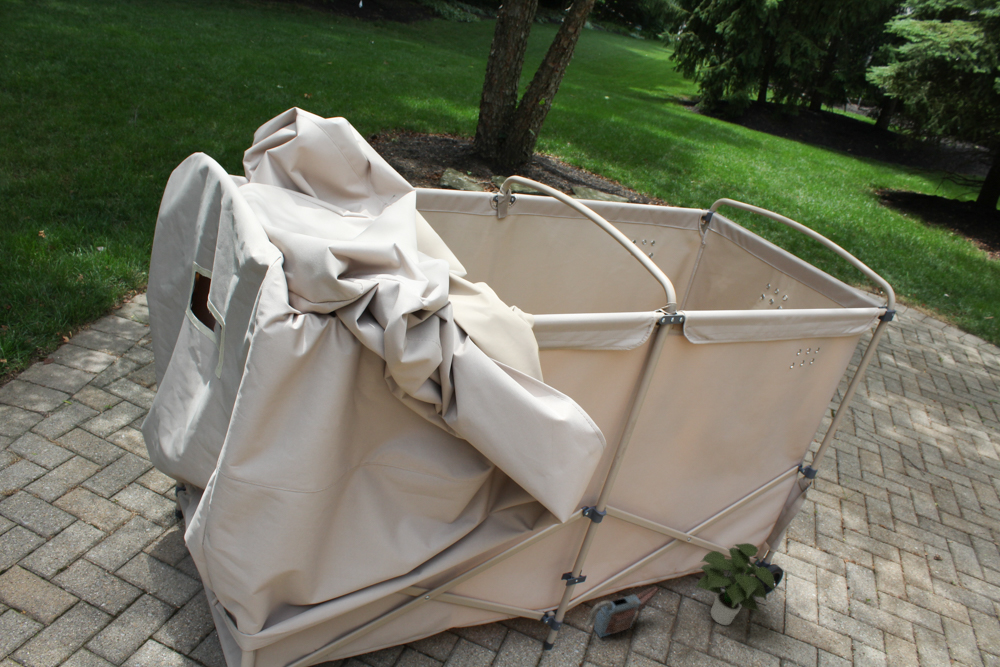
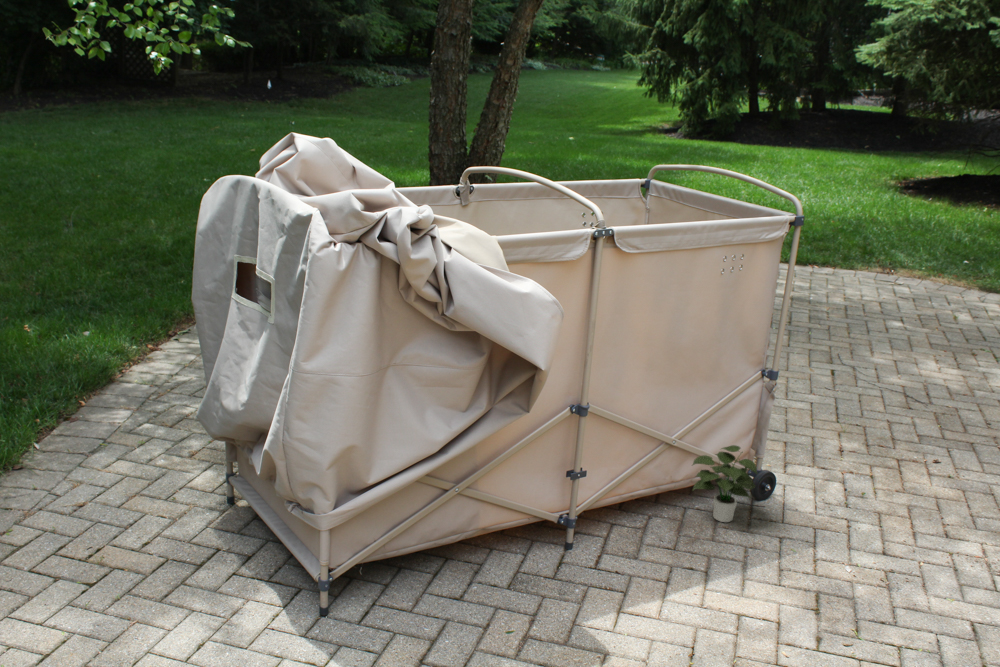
watering can: present [586,587,659,637] -> none [597,490,659,540]

